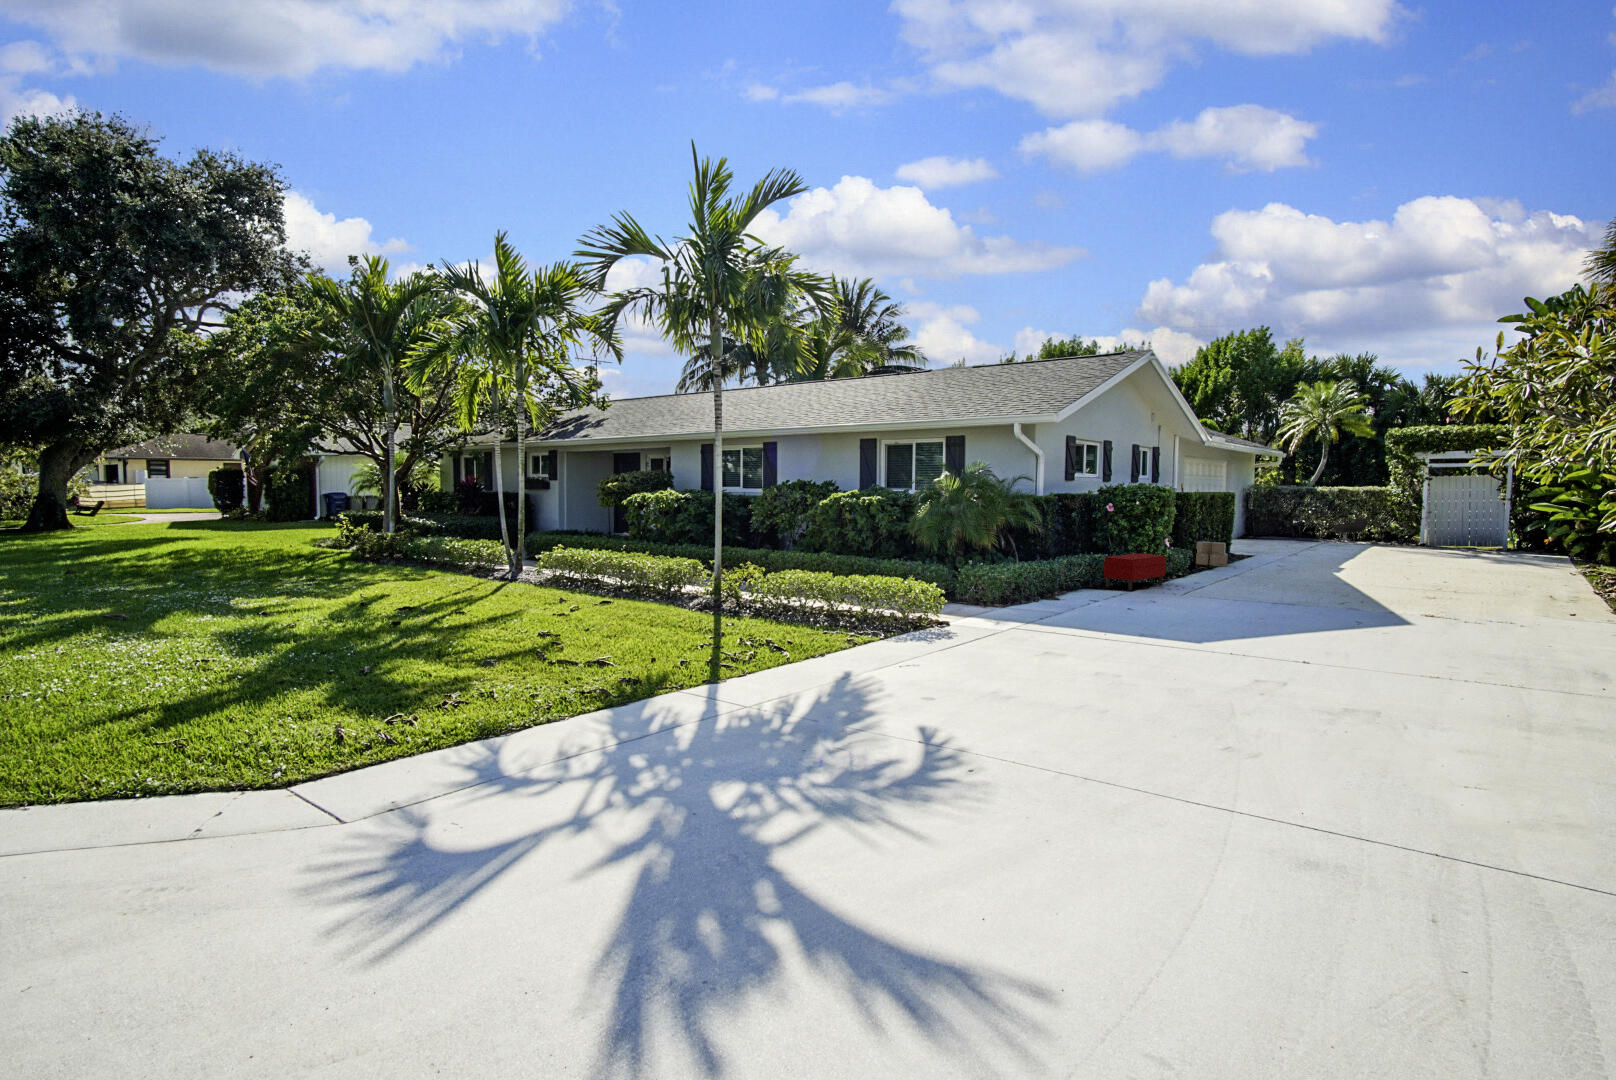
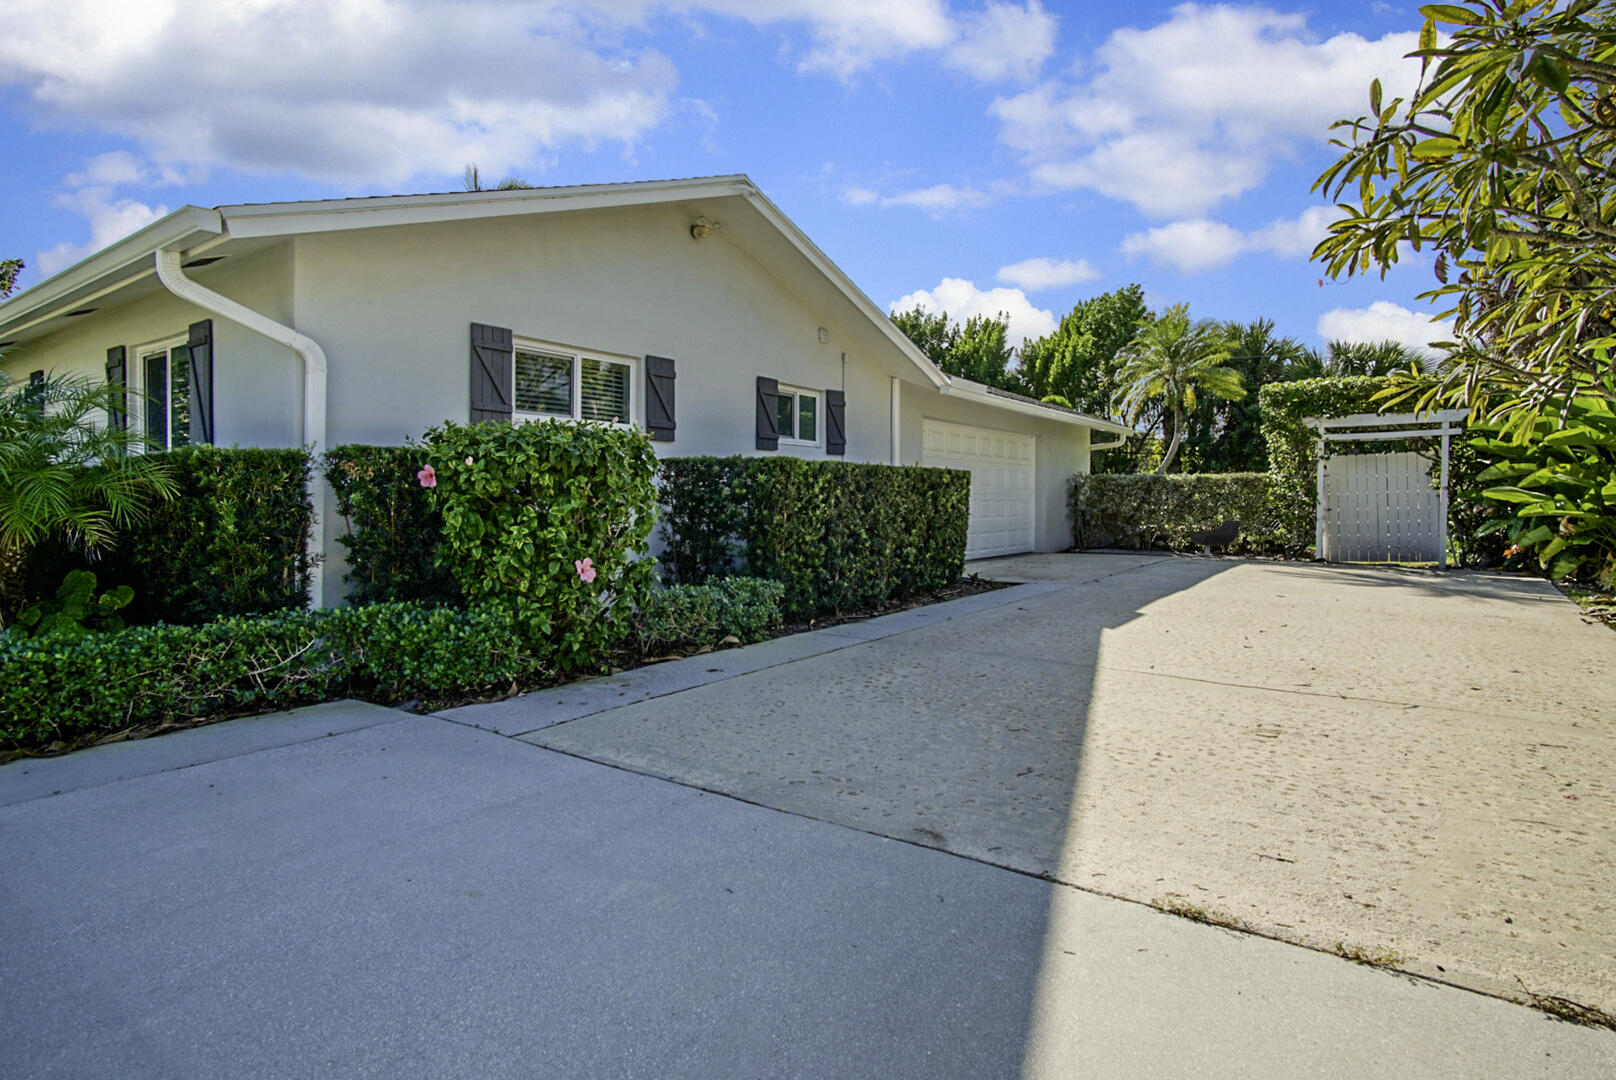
cardboard box: present [1196,541,1228,566] -> none [875,567,938,619]
bench: present [1104,553,1166,590] -> none [454,606,651,719]

